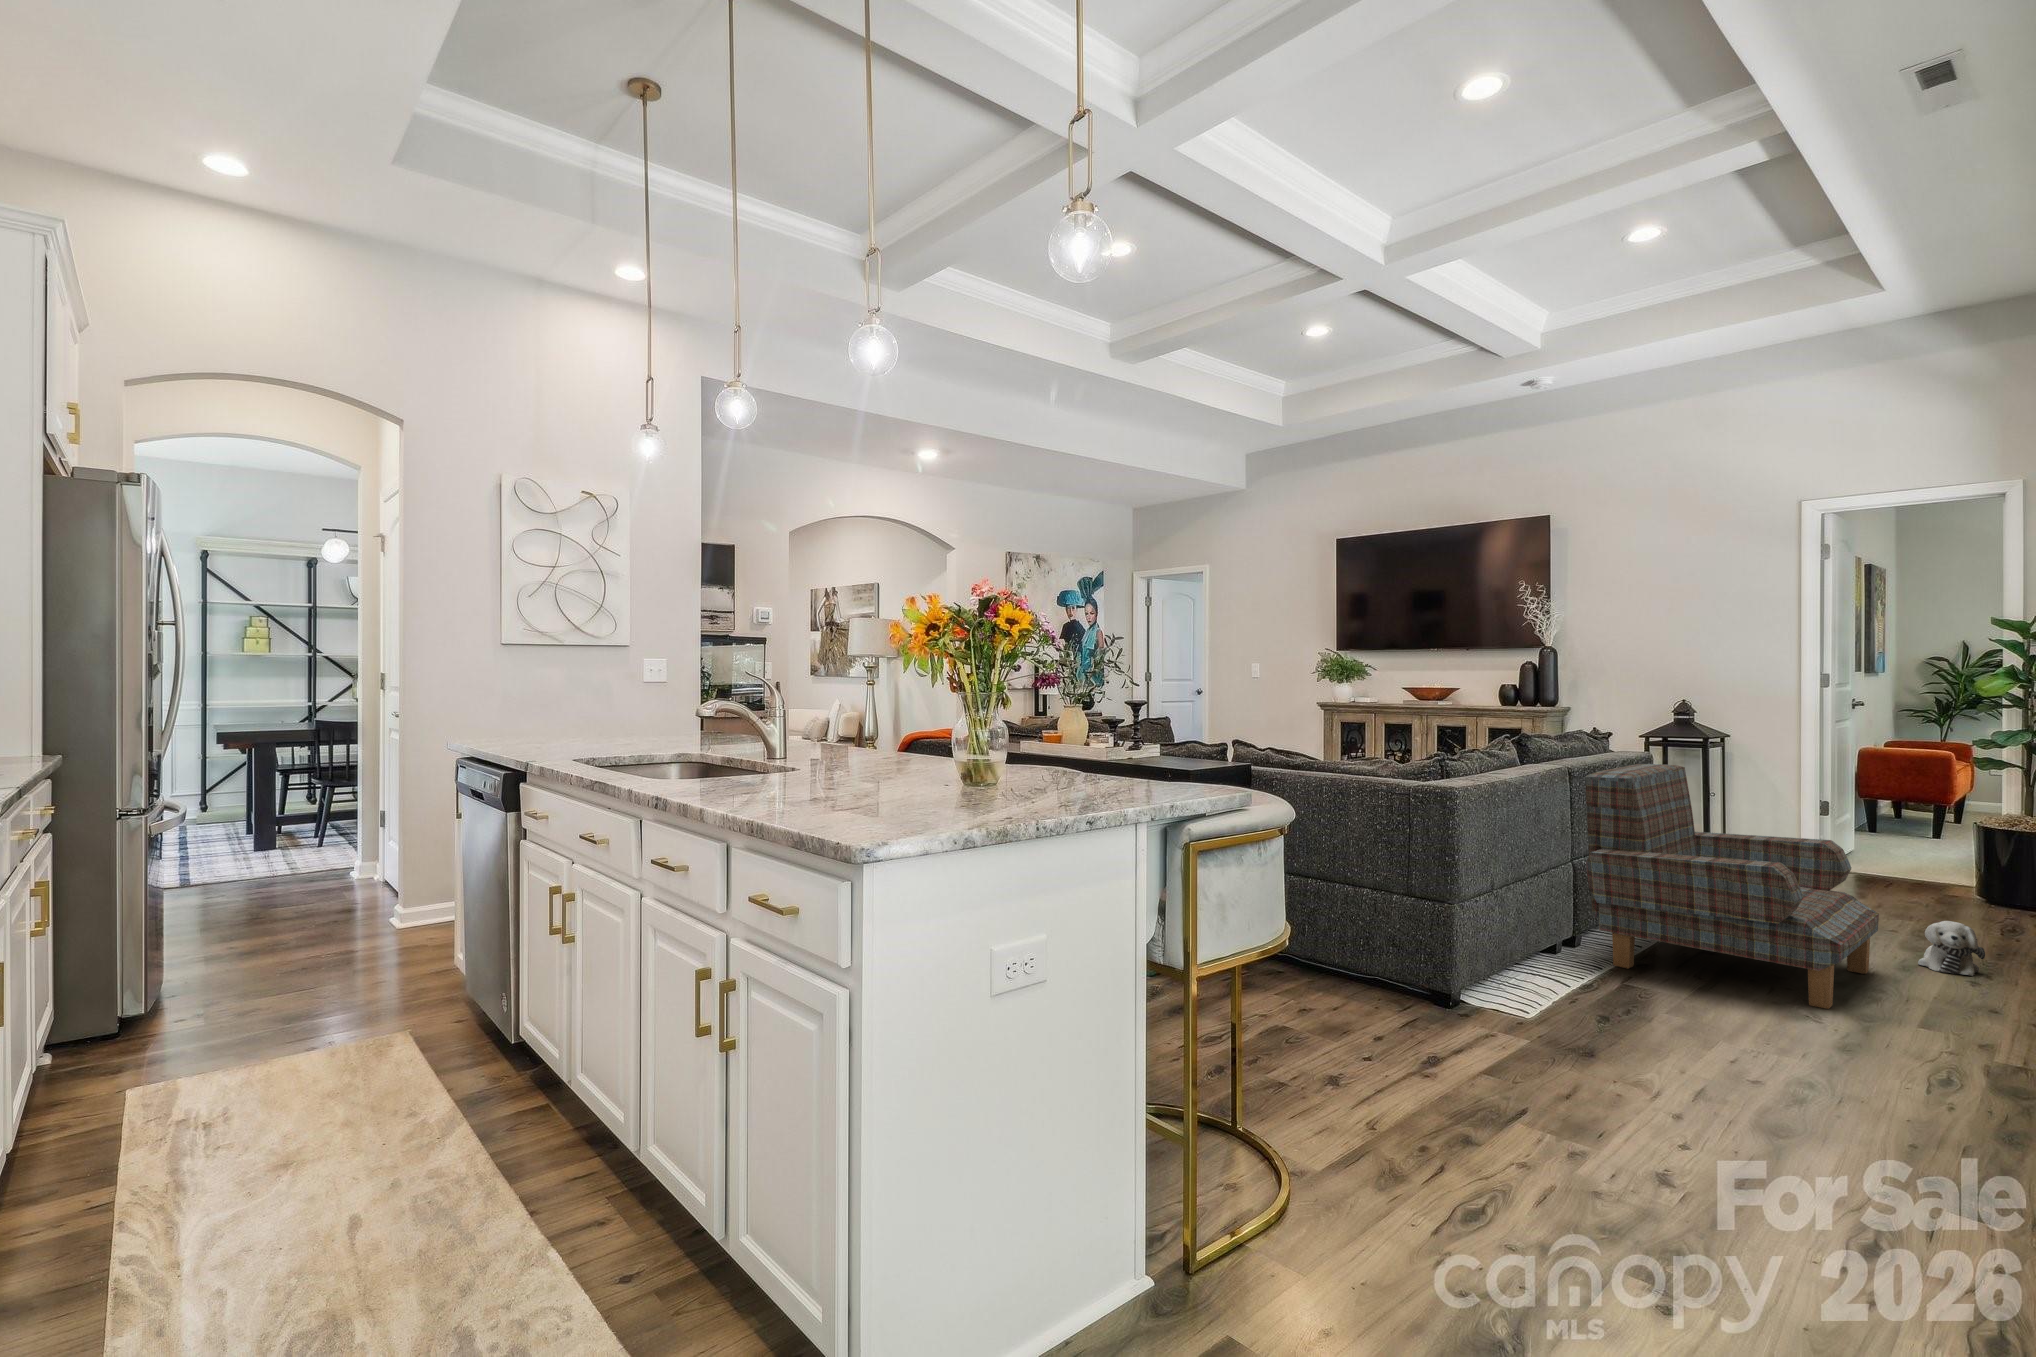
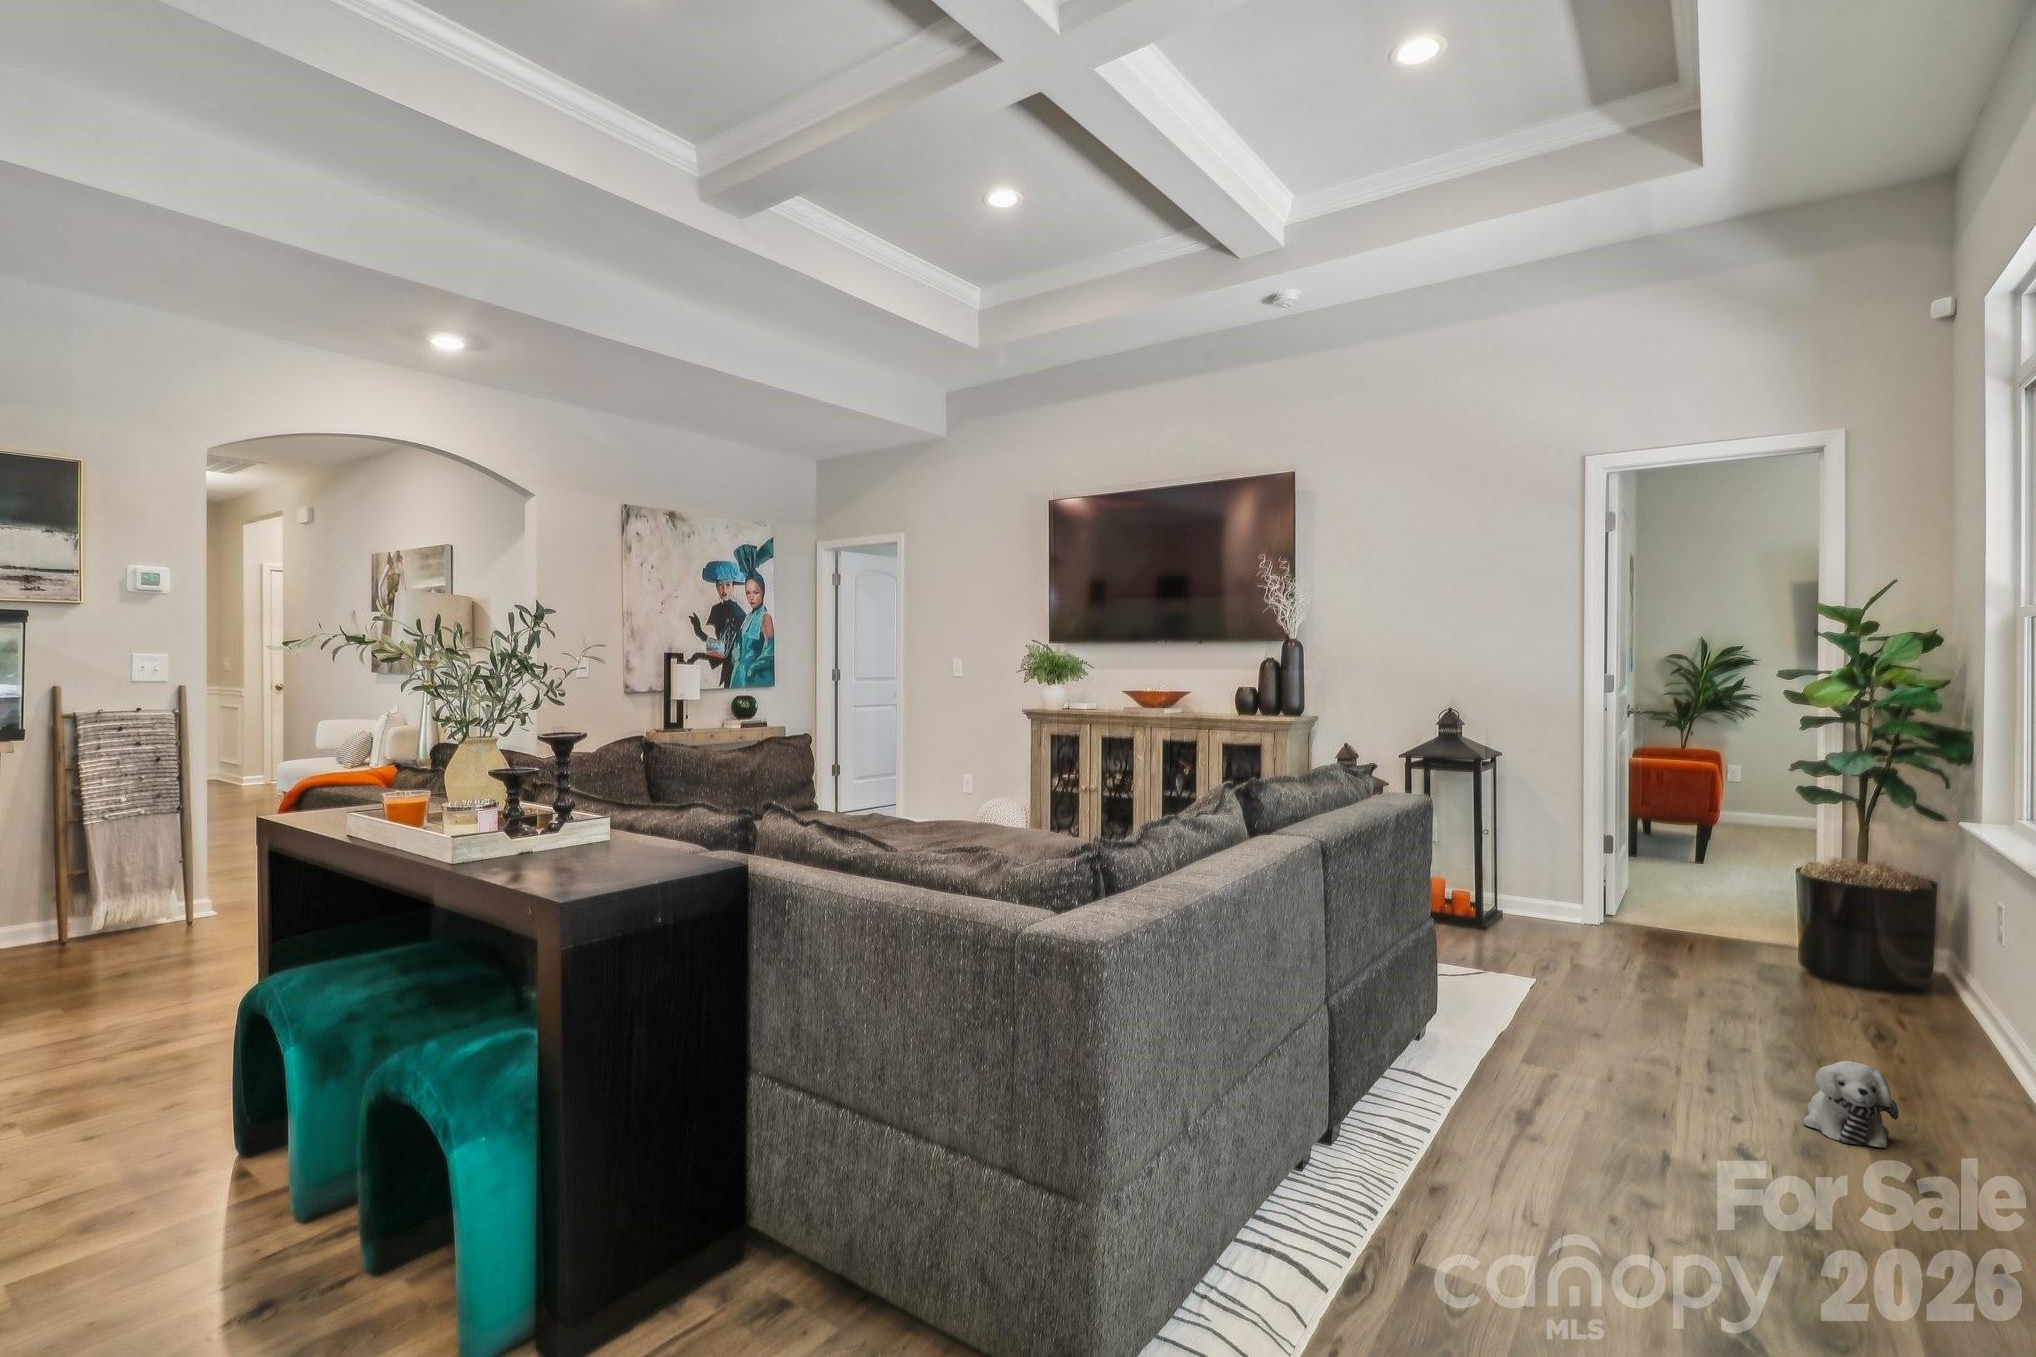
armchair: present [1585,764,1879,1009] -> none [1352,823,1772,1279]

